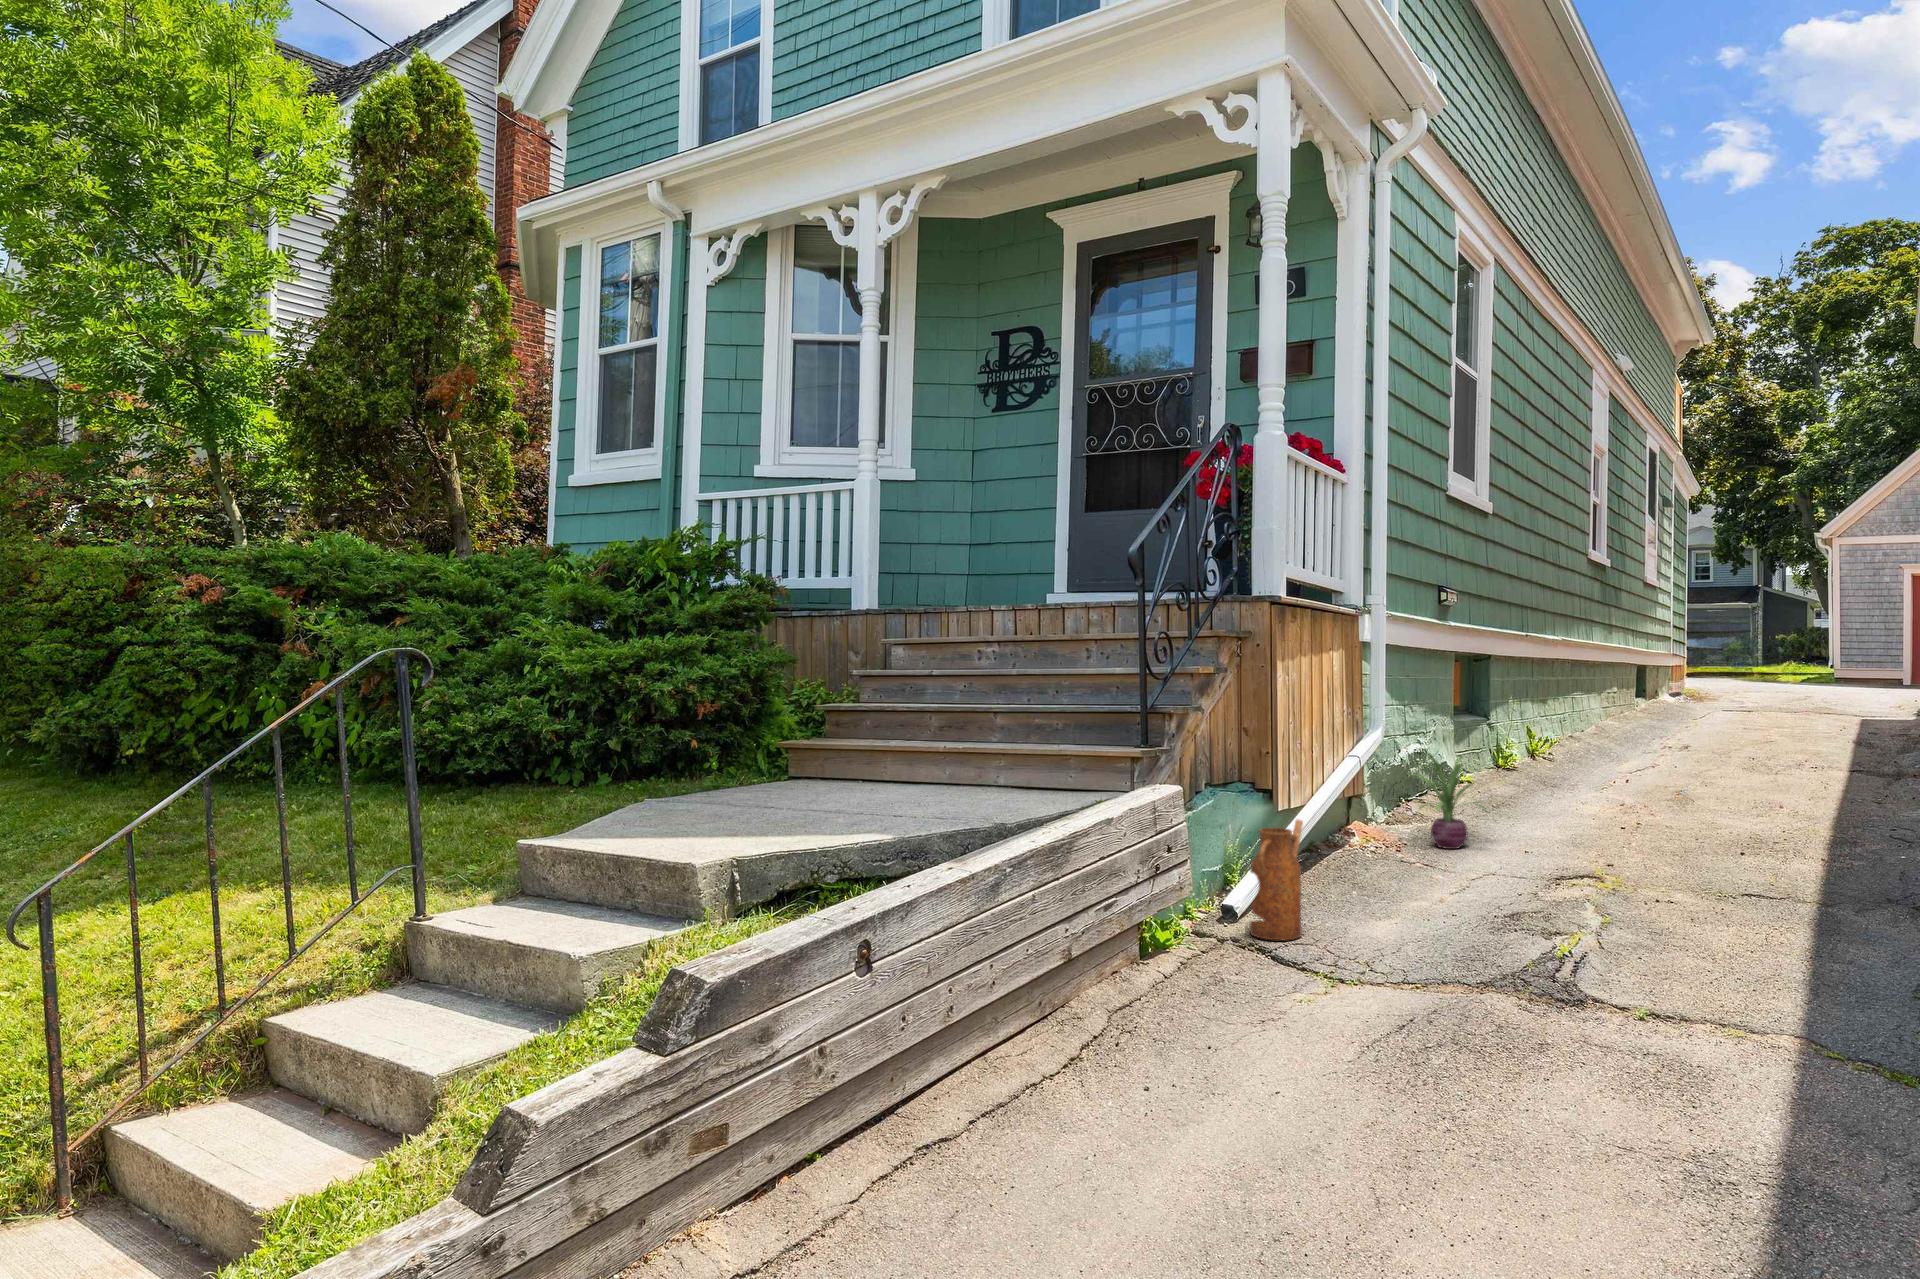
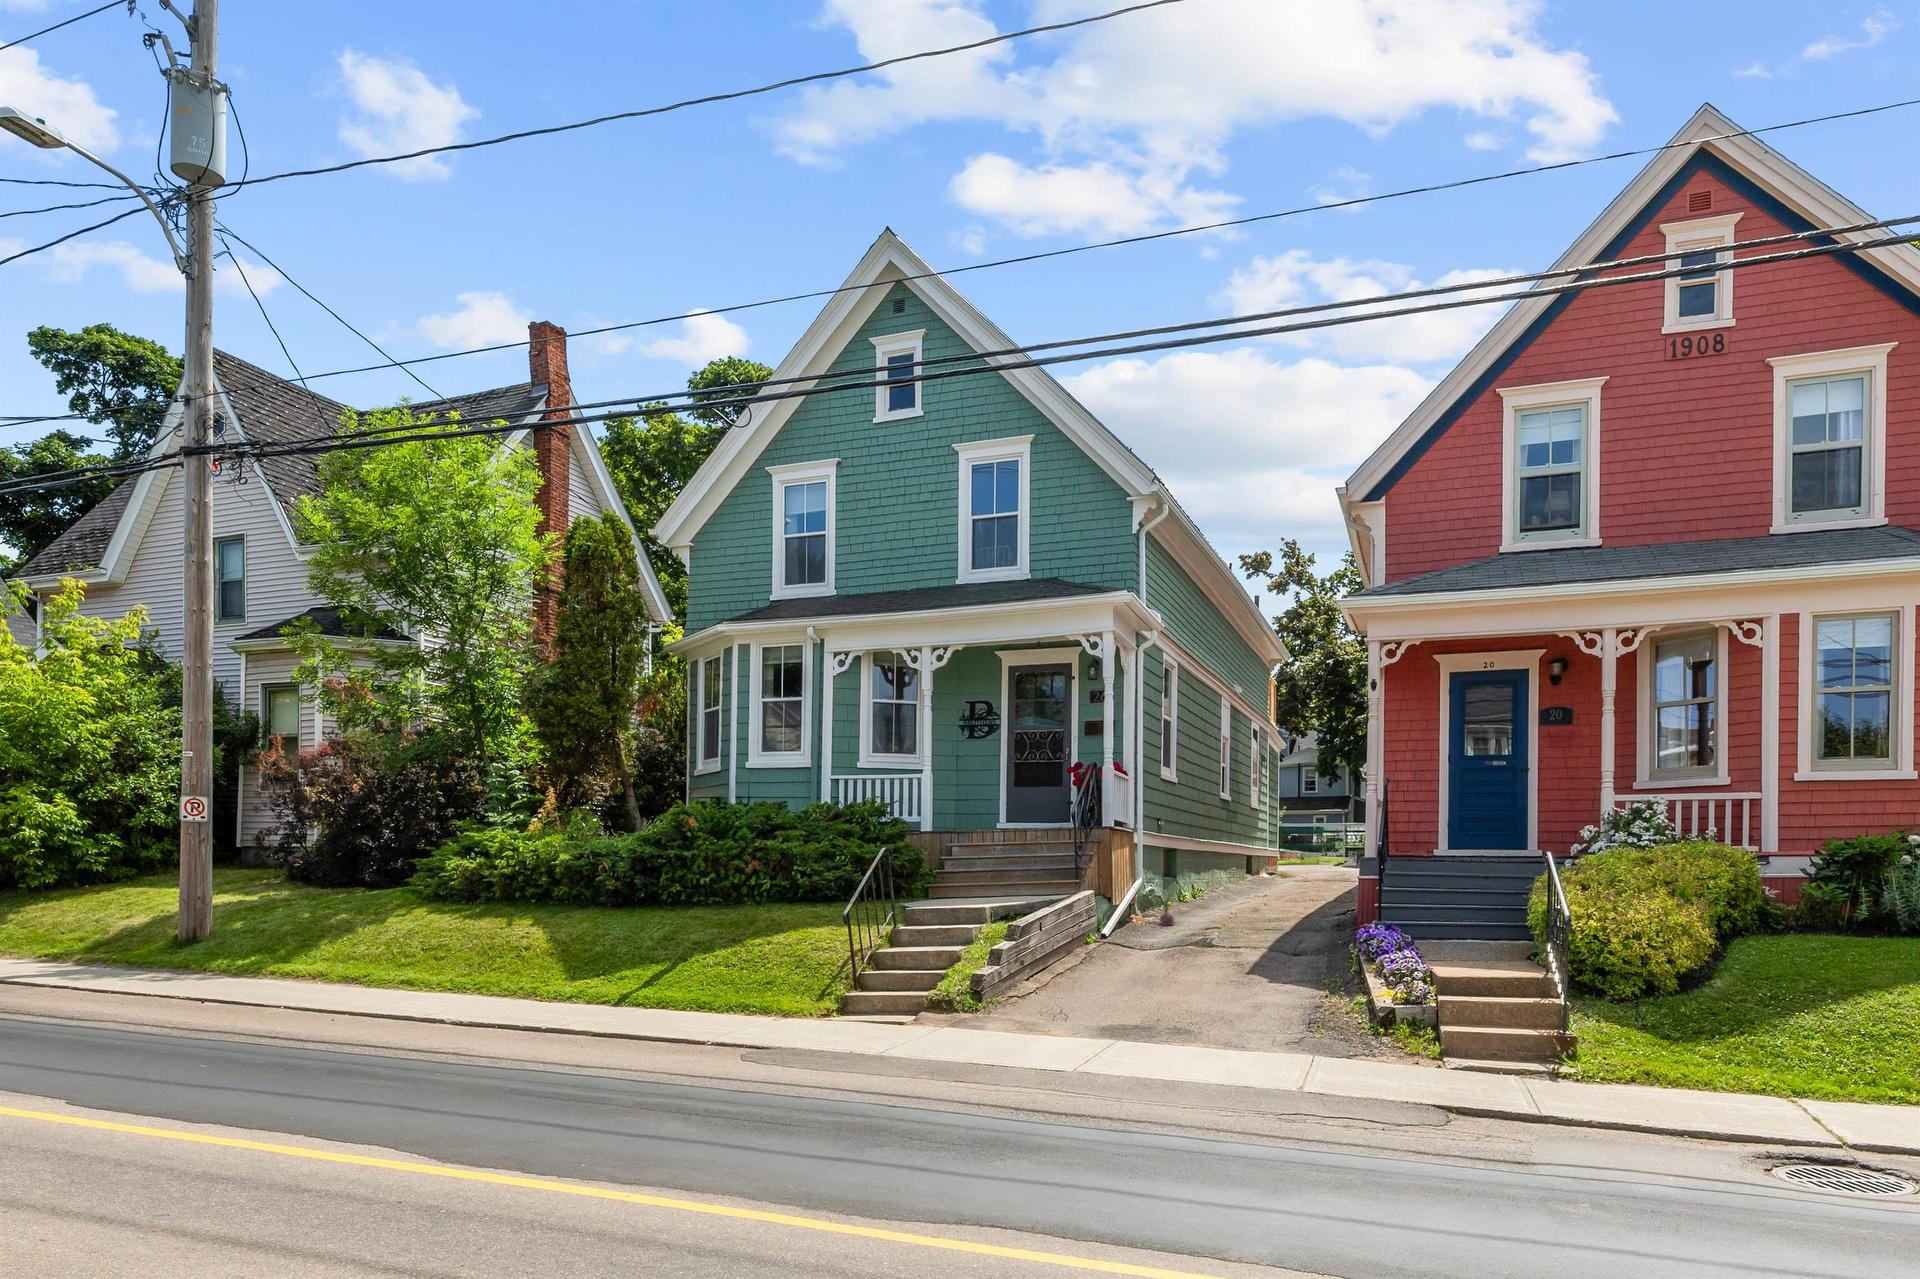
watering can: present [1250,819,1303,941] -> none [1110,906,1127,945]

